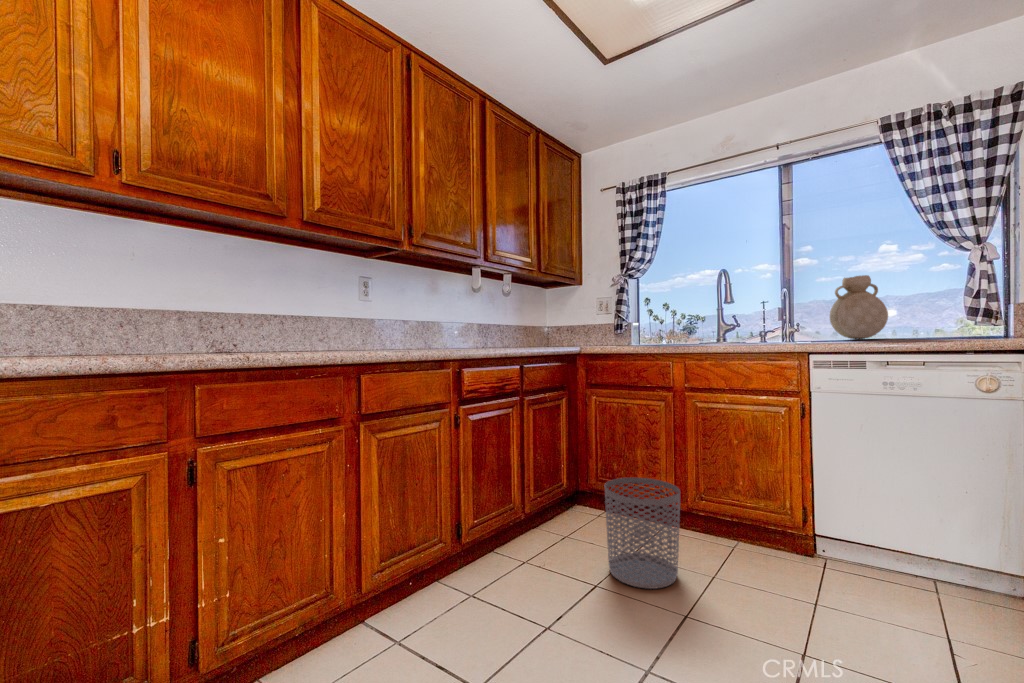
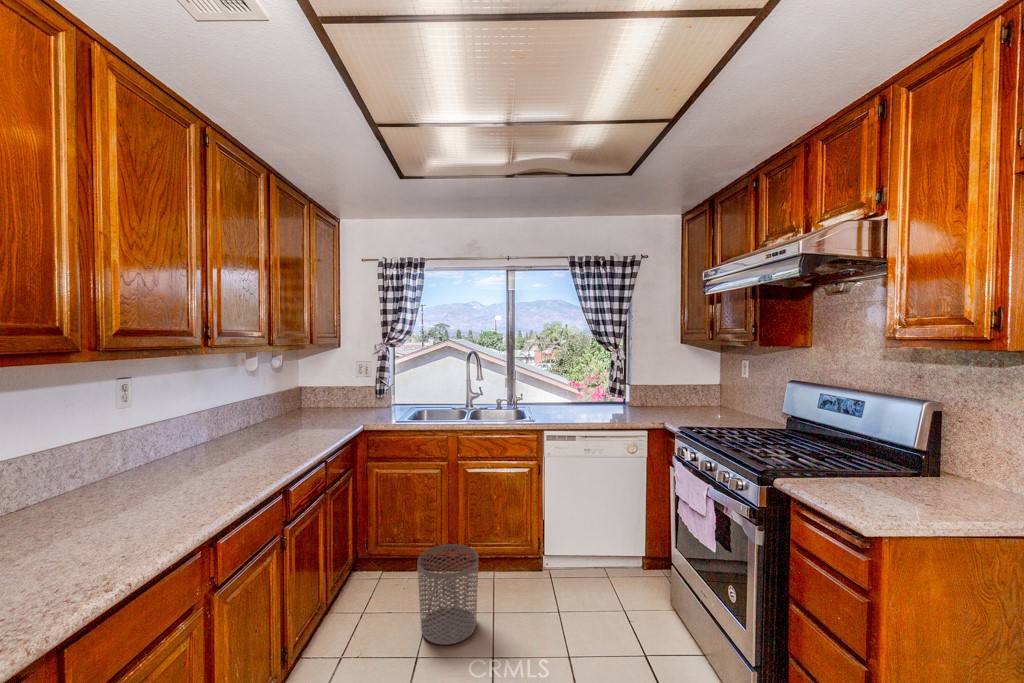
vase: present [830,275,888,339] -> none [544,363,575,406]

